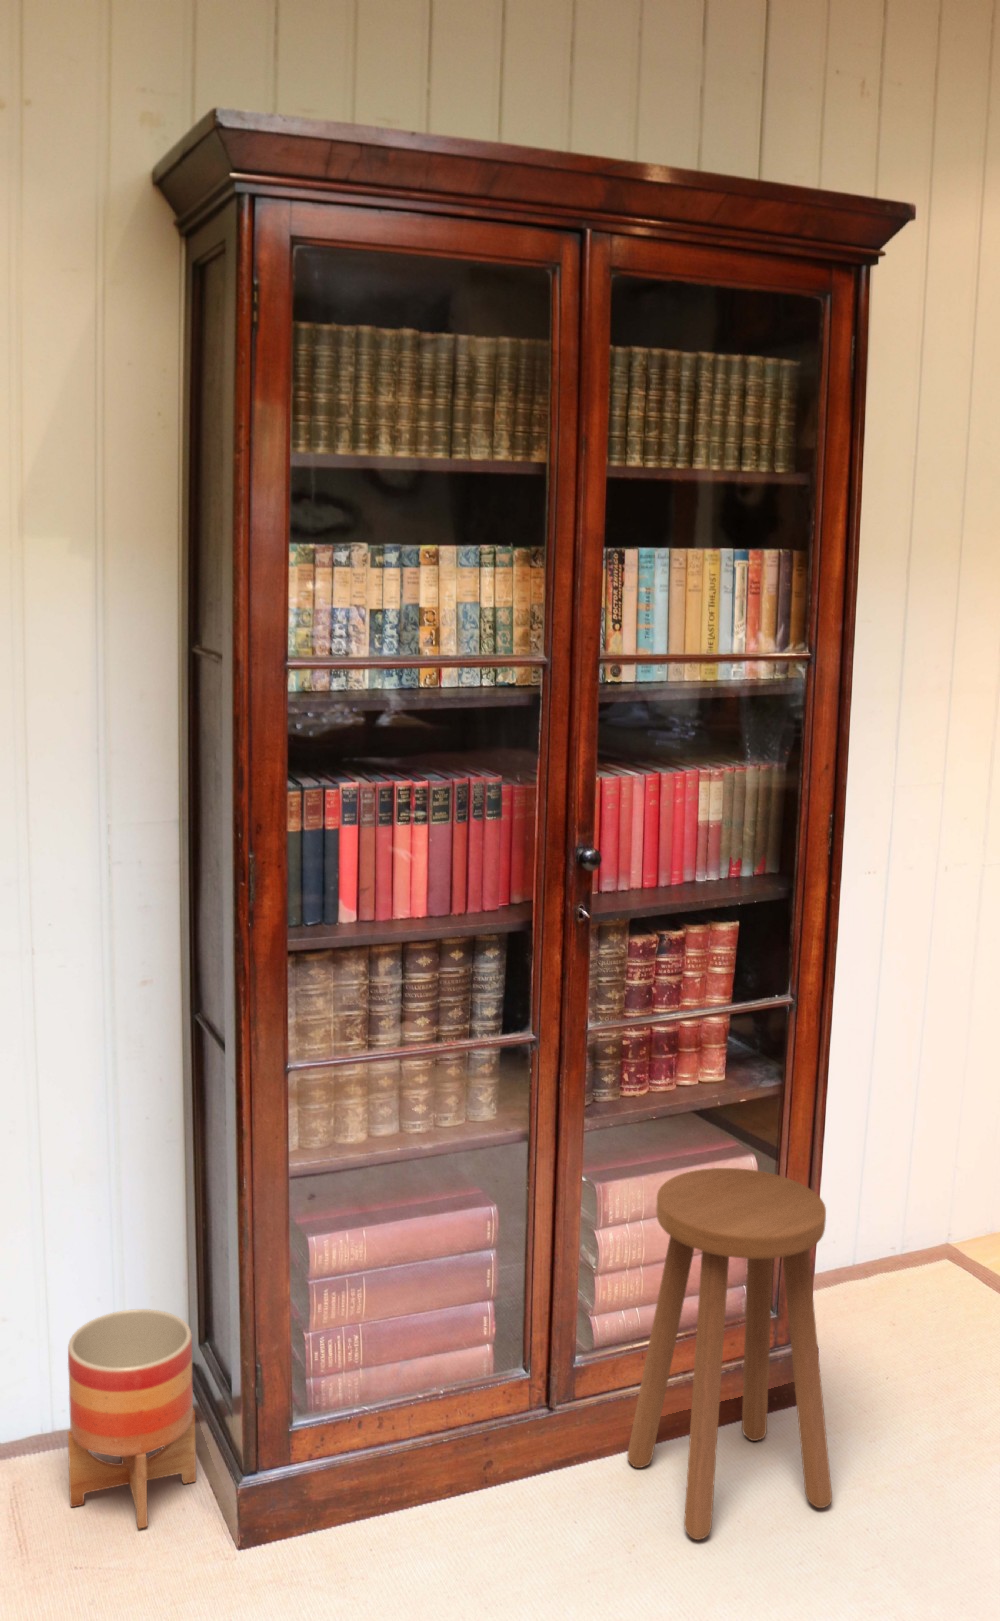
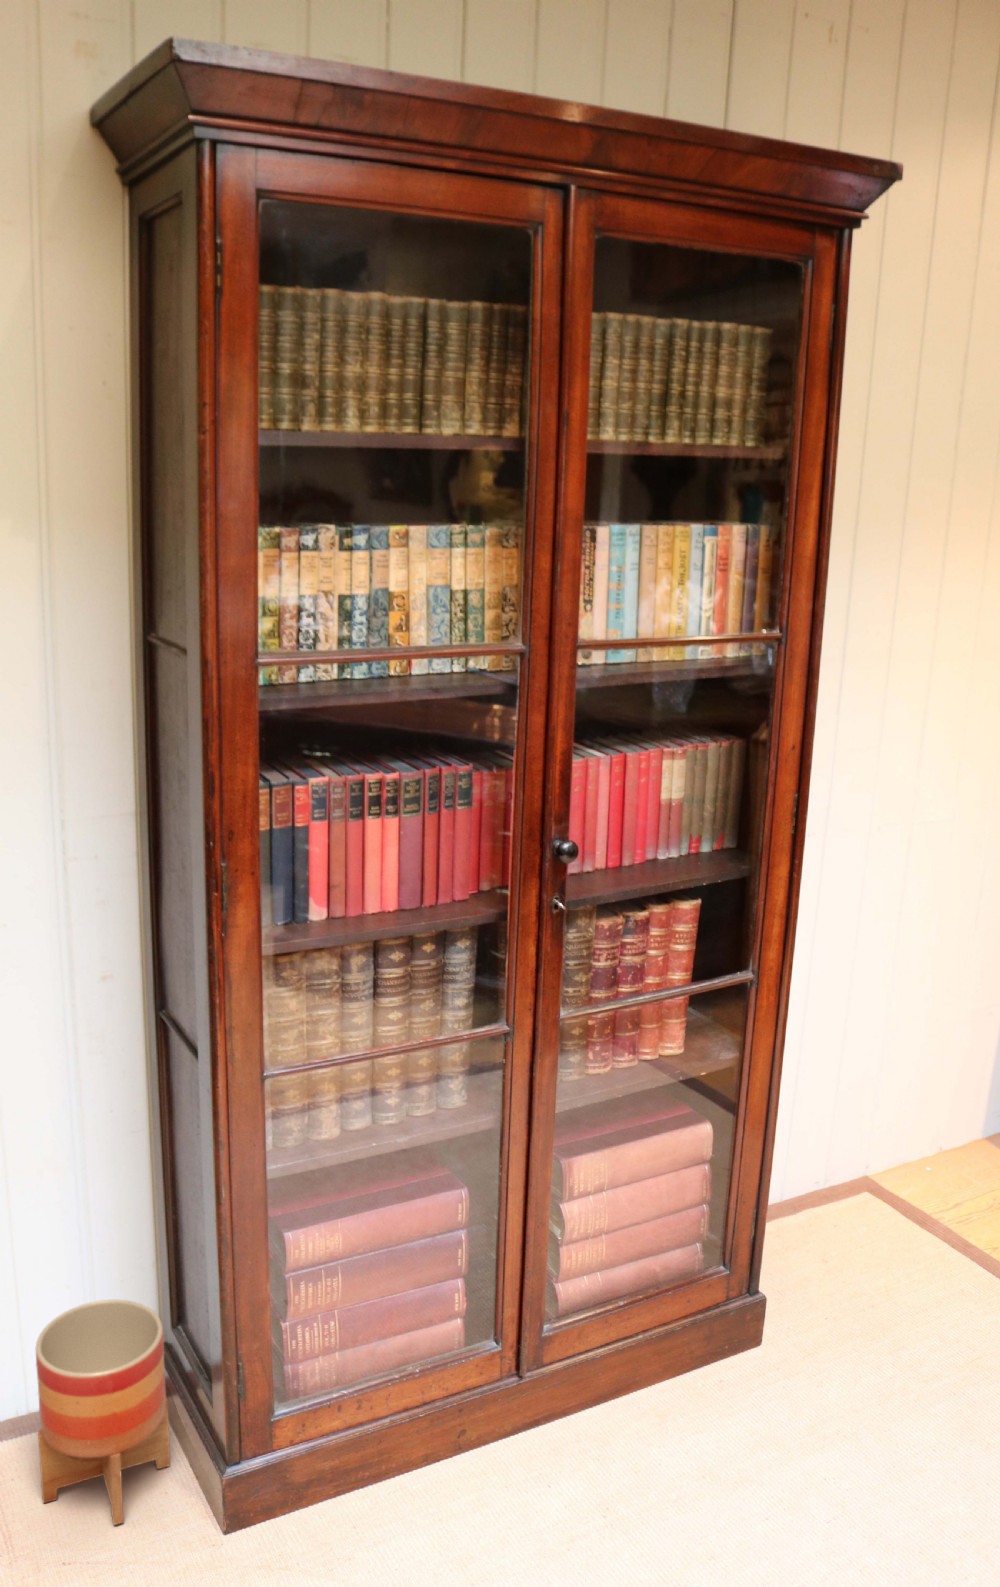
stool: present [627,1168,832,1540] -> none [594,1137,794,1505]

